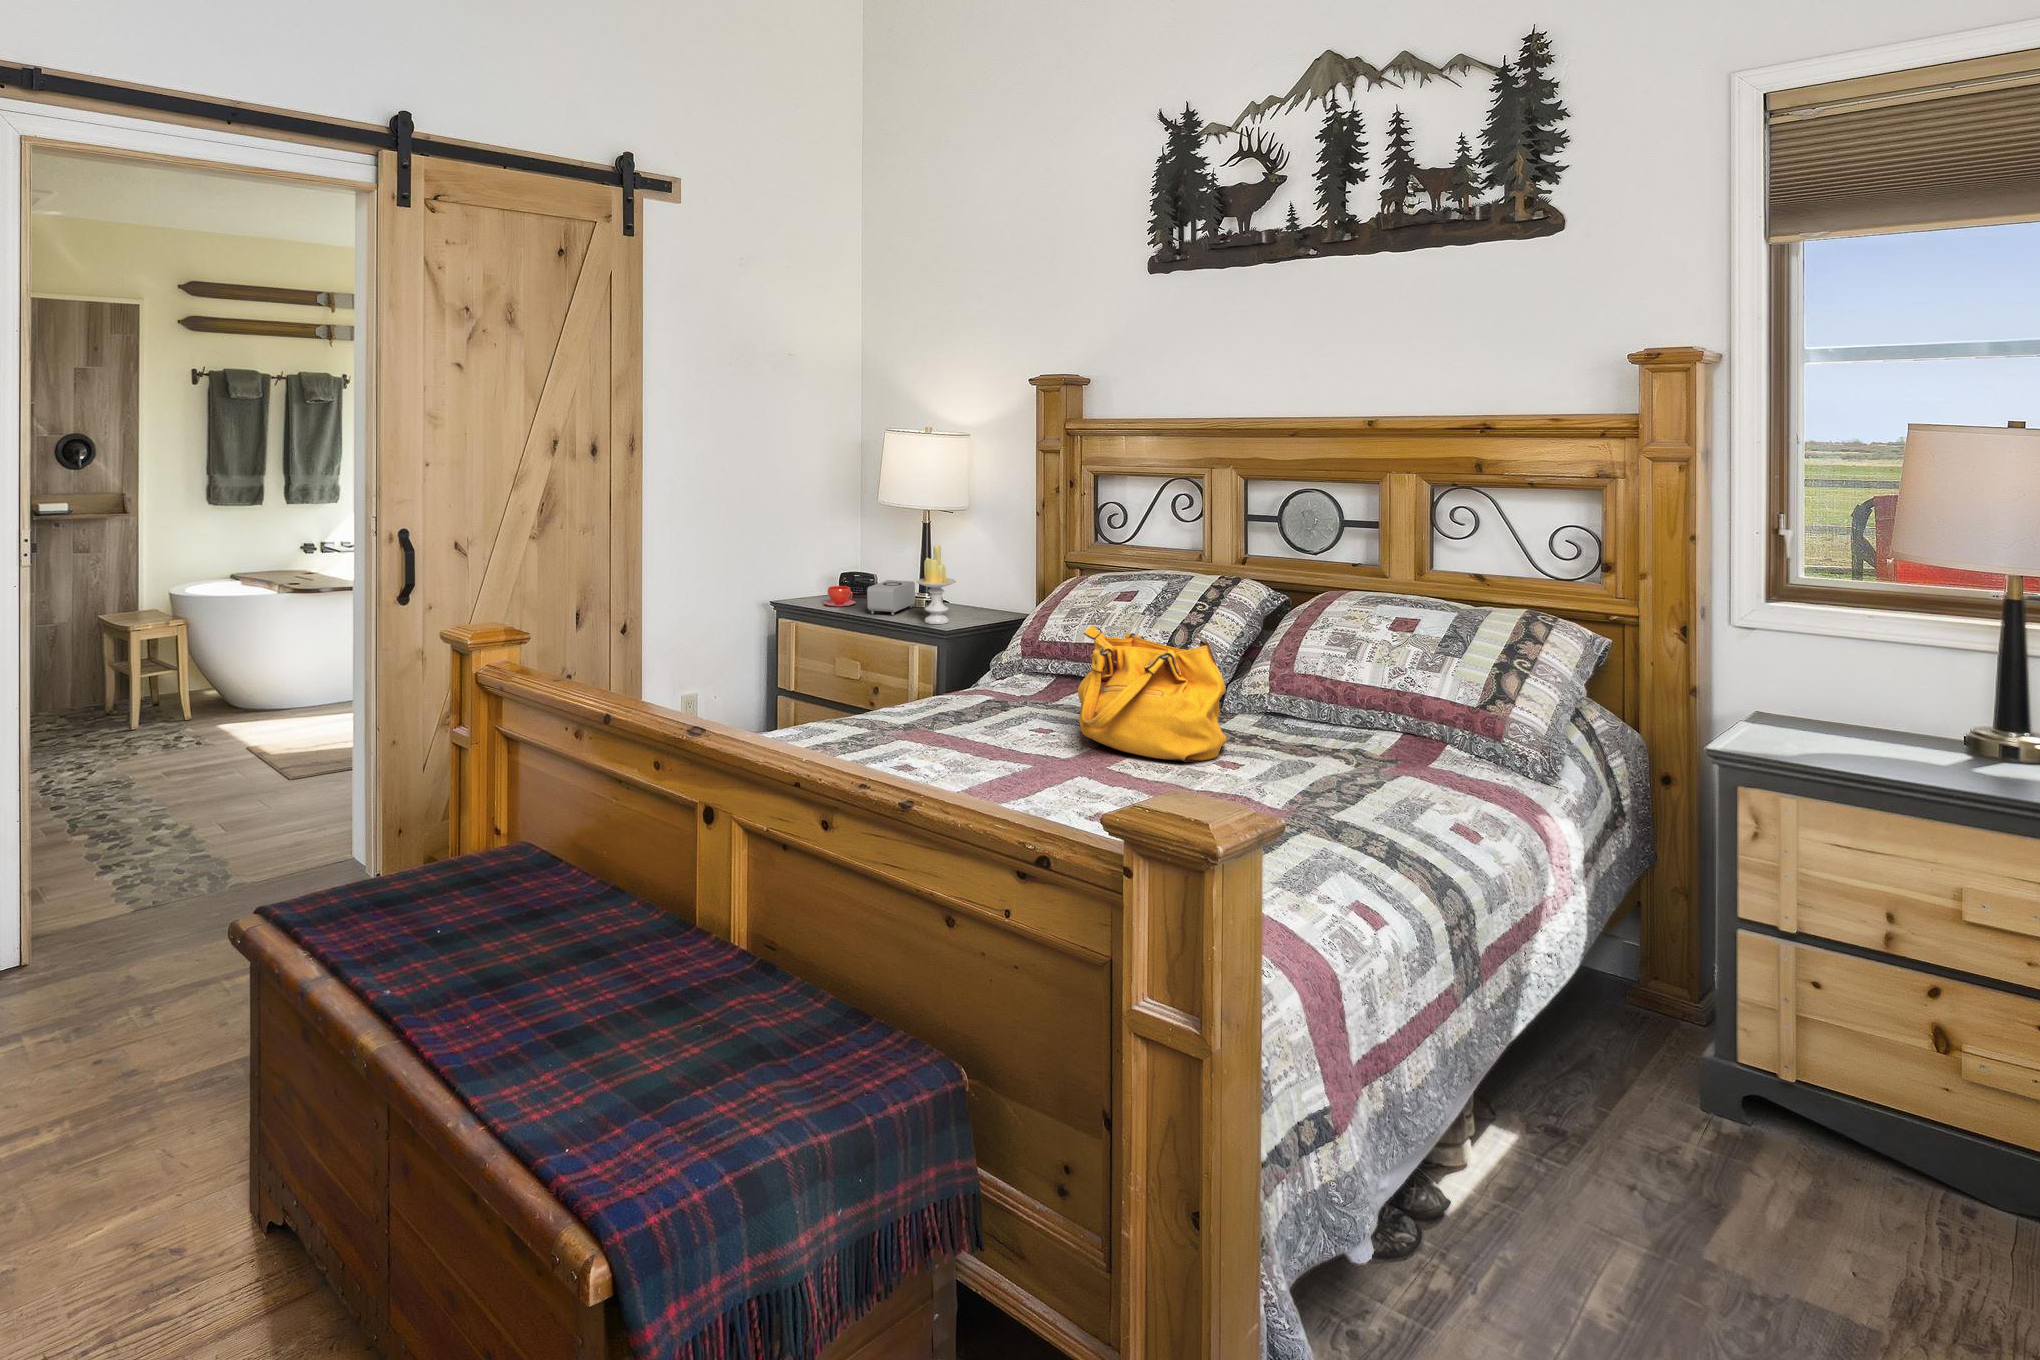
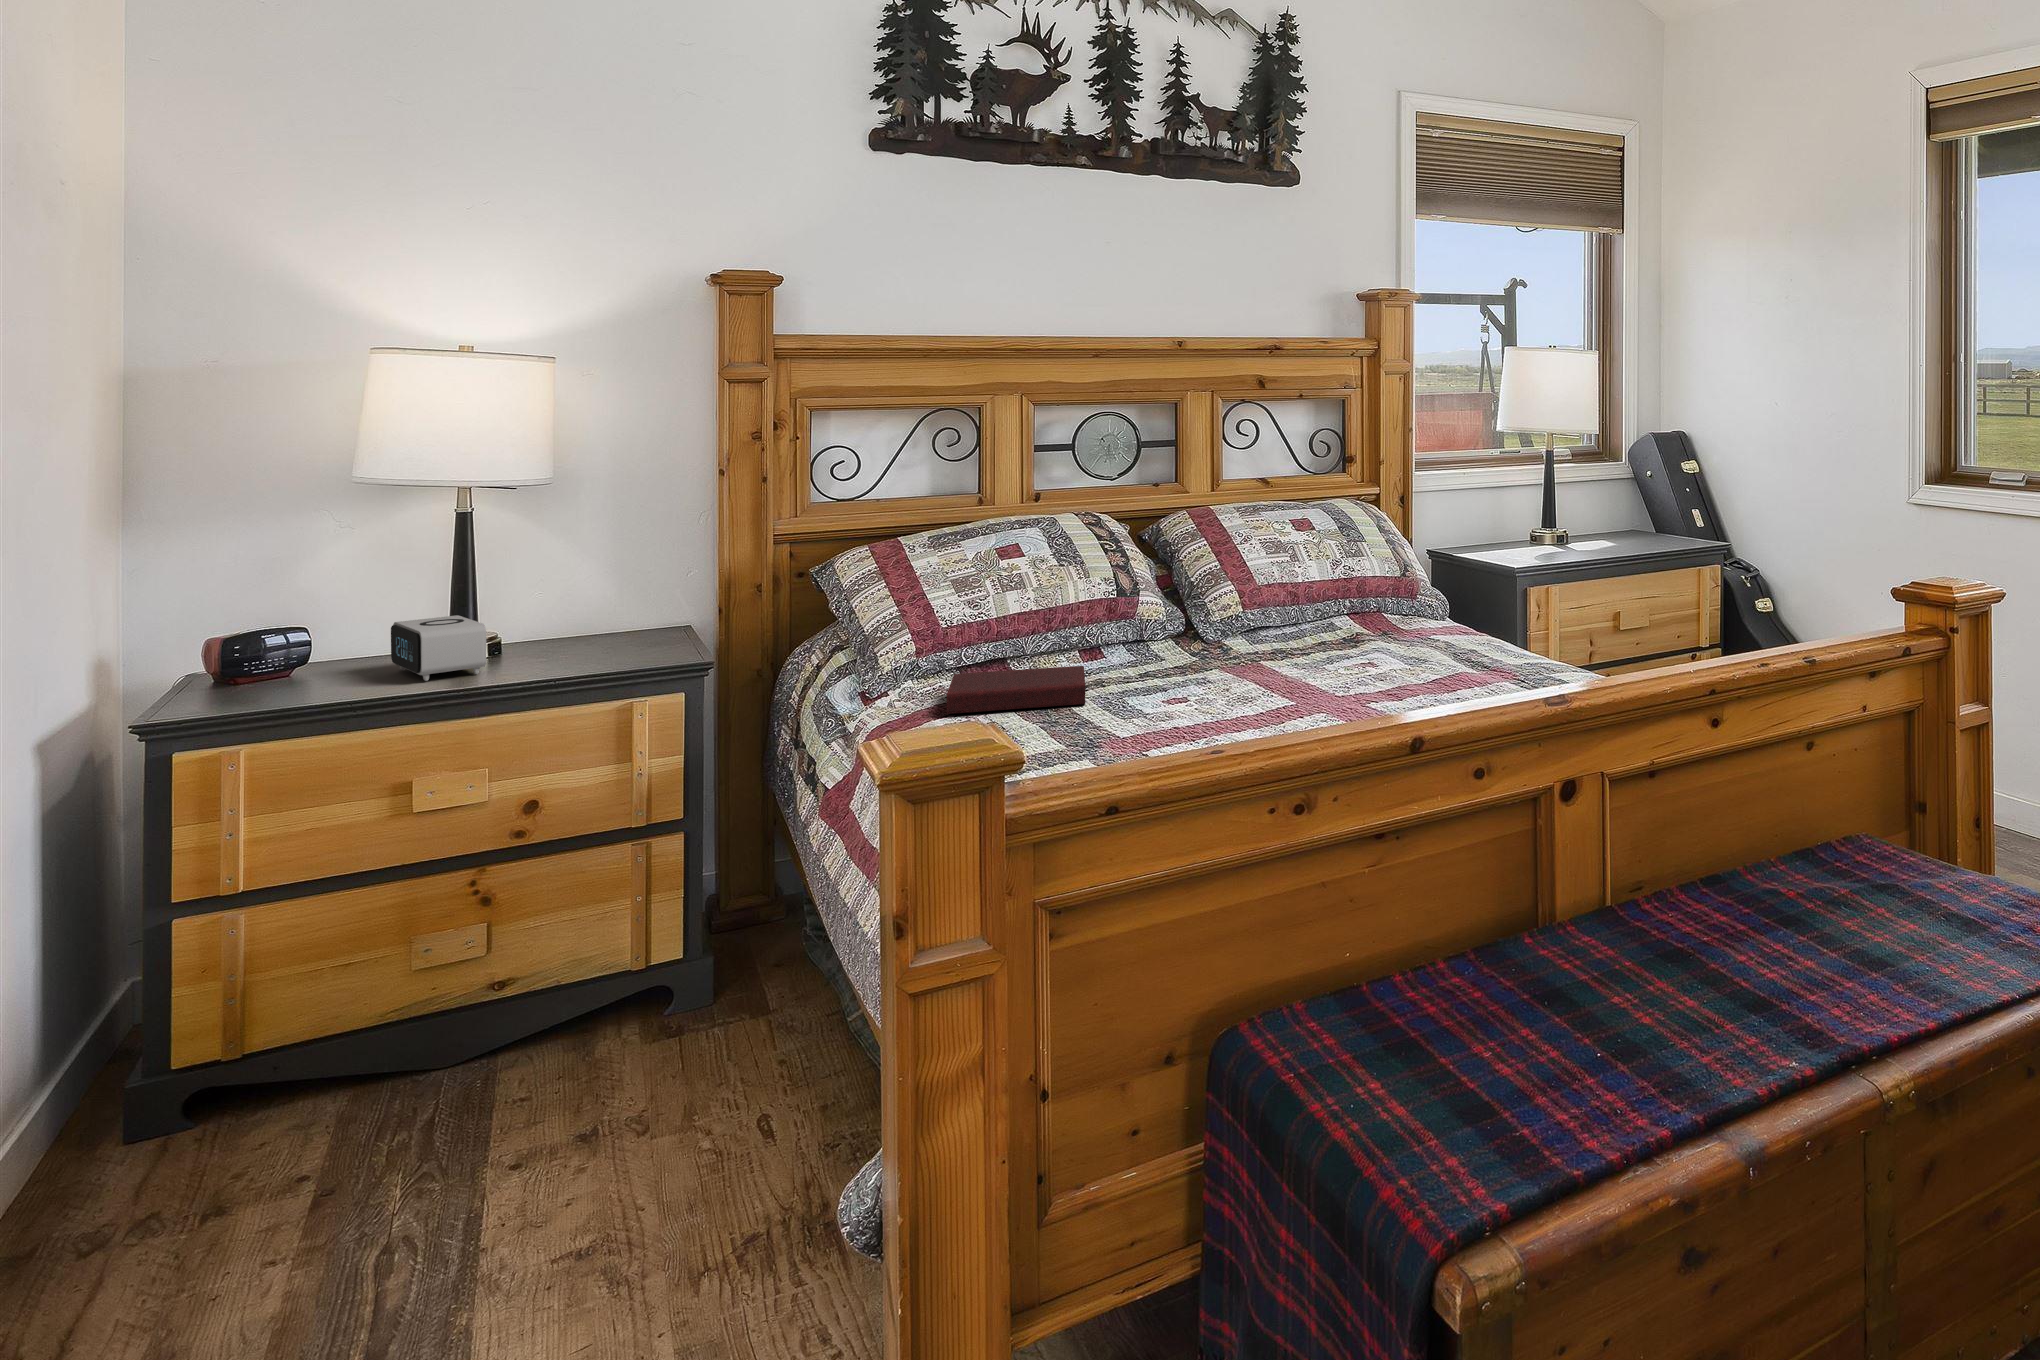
candle: present [917,545,956,624] -> none [561,532,640,665]
teacup: present [824,586,856,606] -> none [222,653,313,696]
handbag: present [1078,625,1227,762] -> none [1186,539,1354,685]
book: none [949,677,1060,720] -> present [947,666,1085,714]

